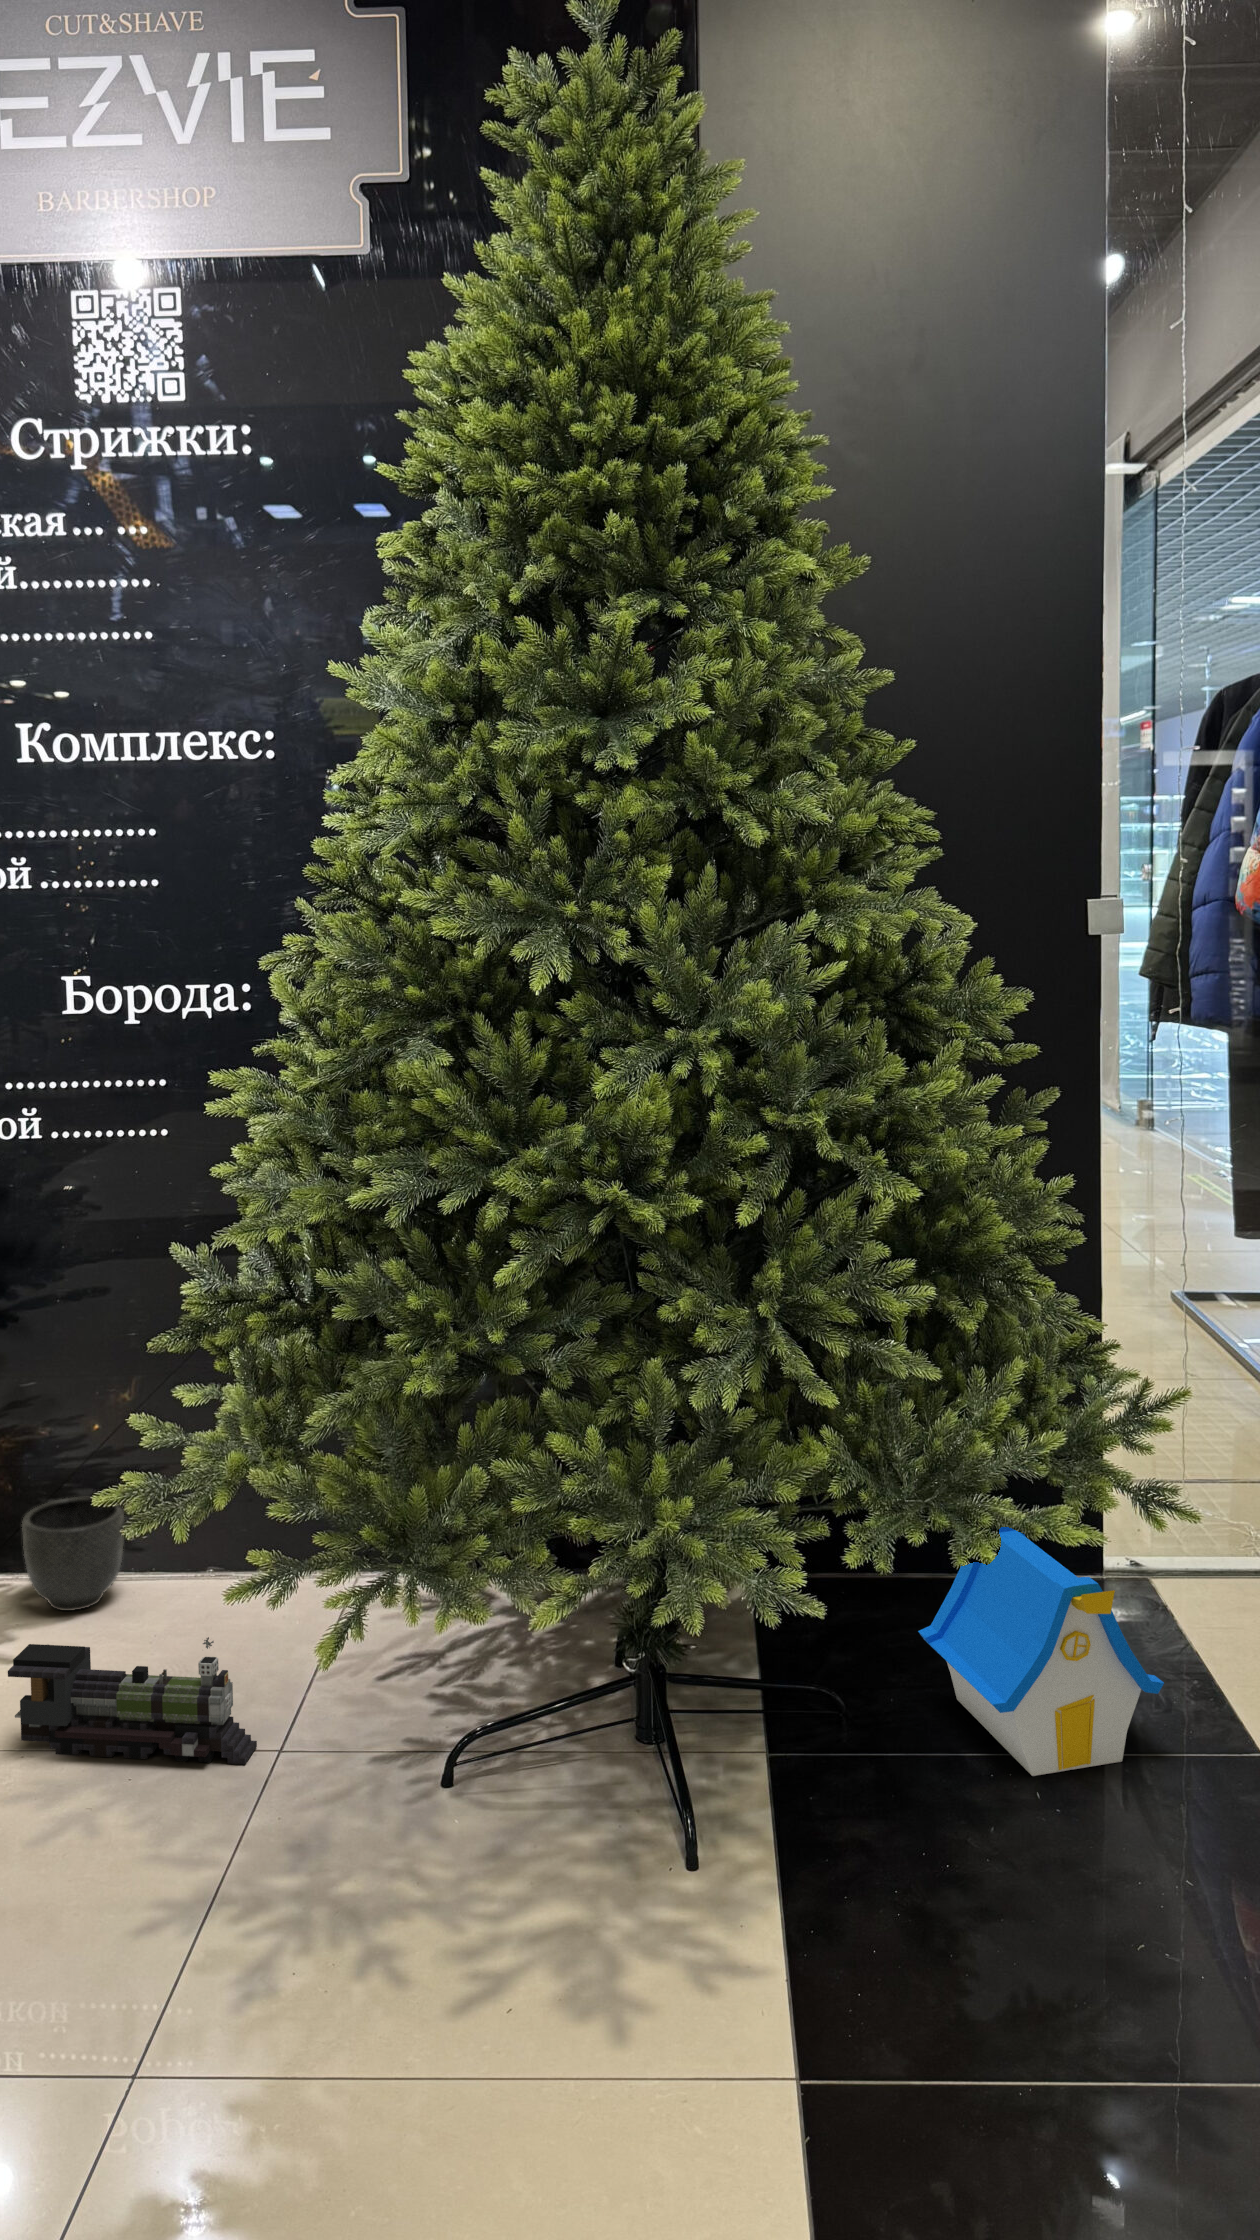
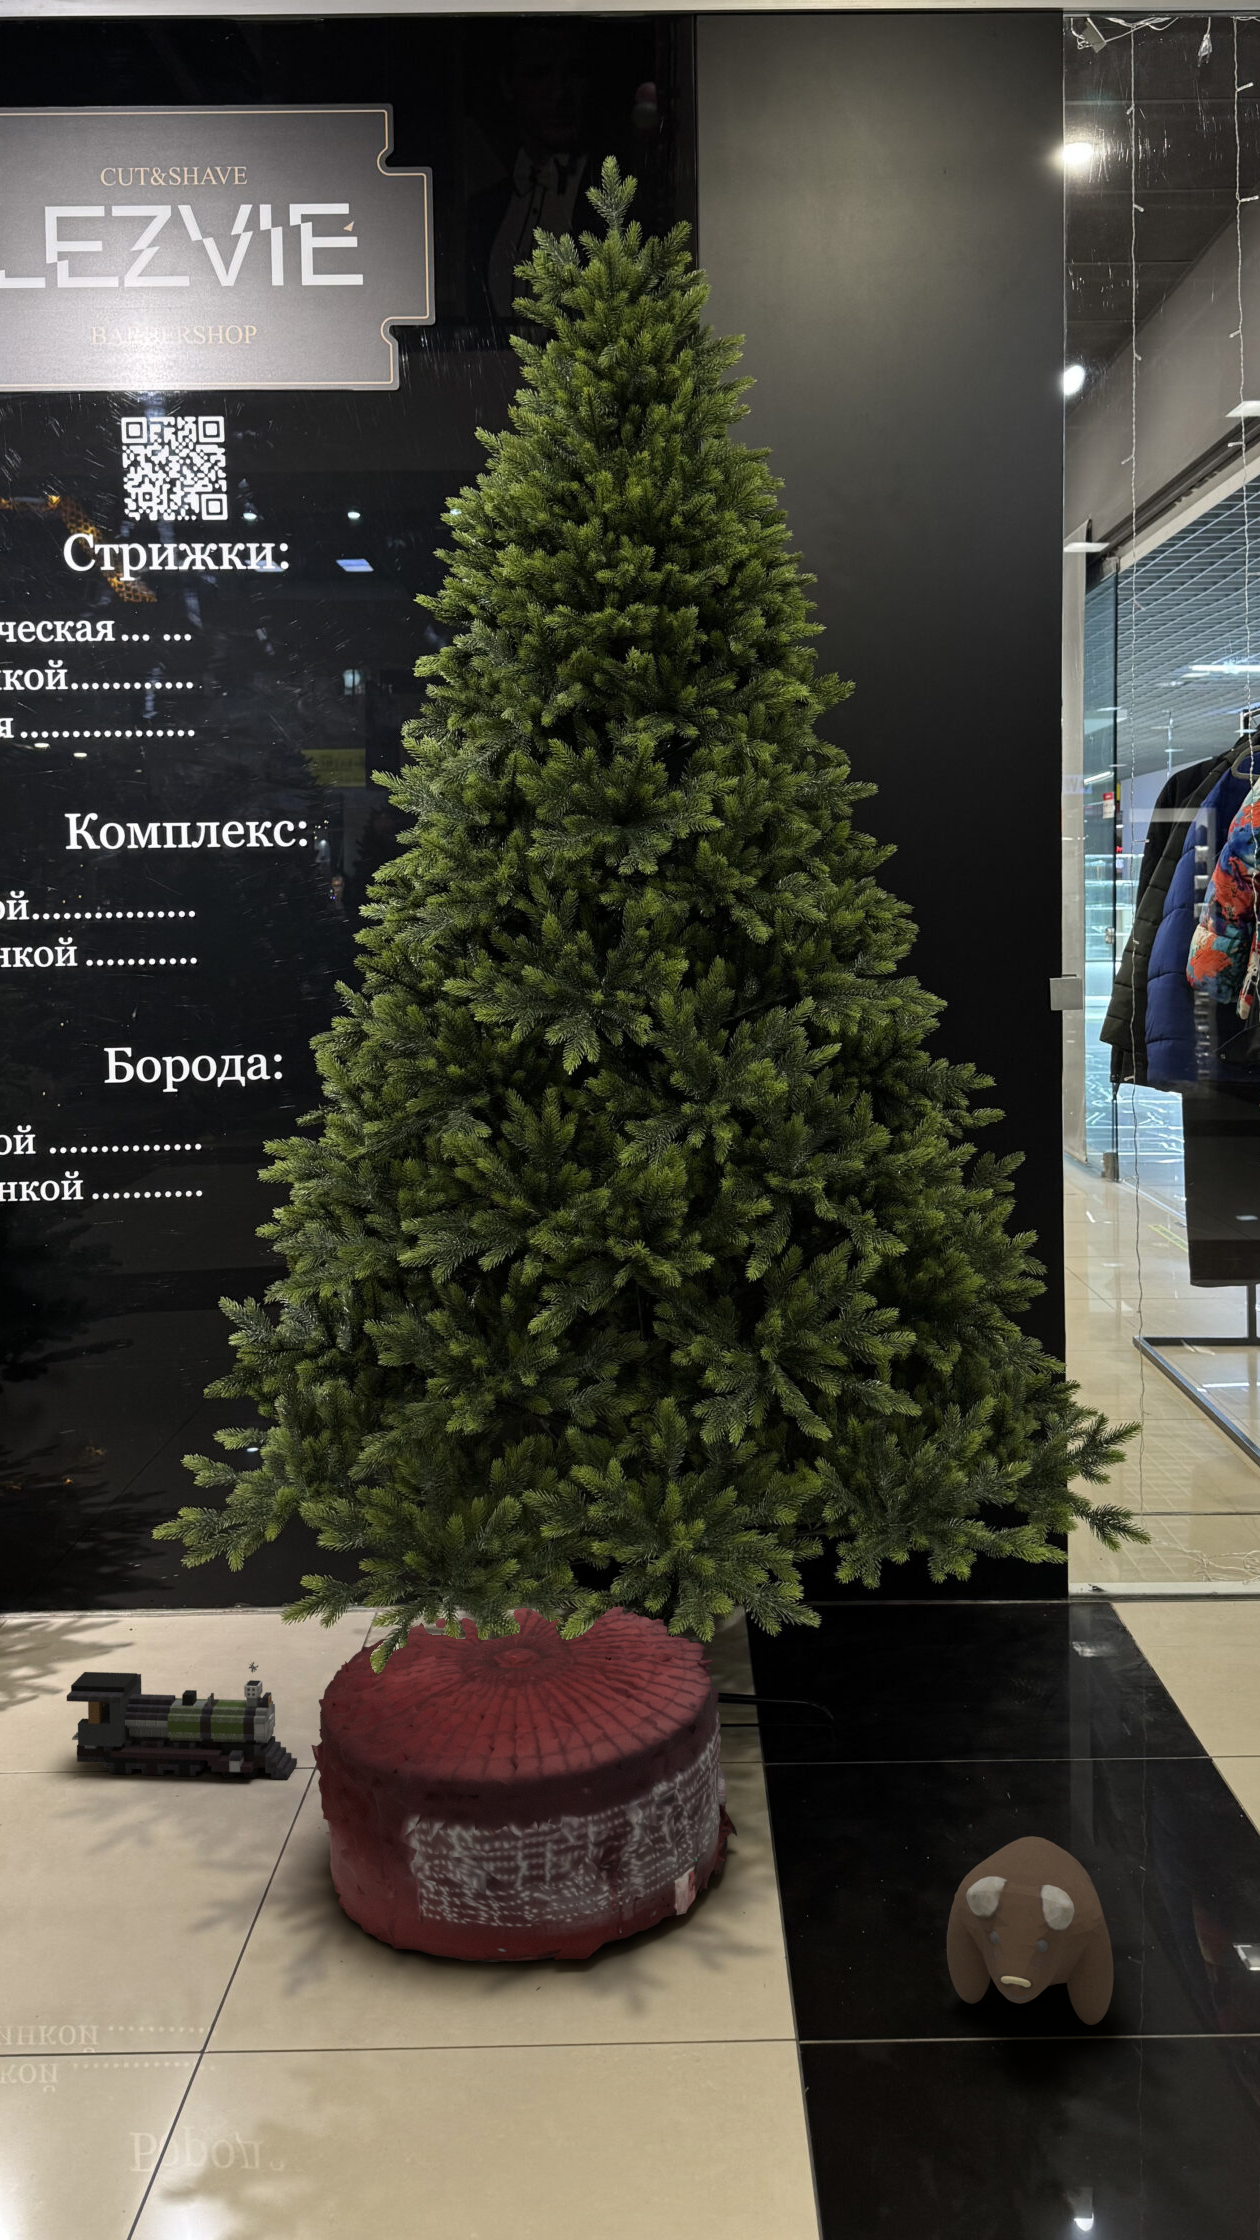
planter: present [22,1497,124,1611] -> none [65,1540,160,1647]
toy house: present [918,1527,1164,1776] -> none [902,1535,1122,1776]
pouf: none [260,1576,734,1989] -> present [311,1606,737,1962]
plush toy: none [969,1864,1163,2086] -> present [947,1836,1114,2025]

